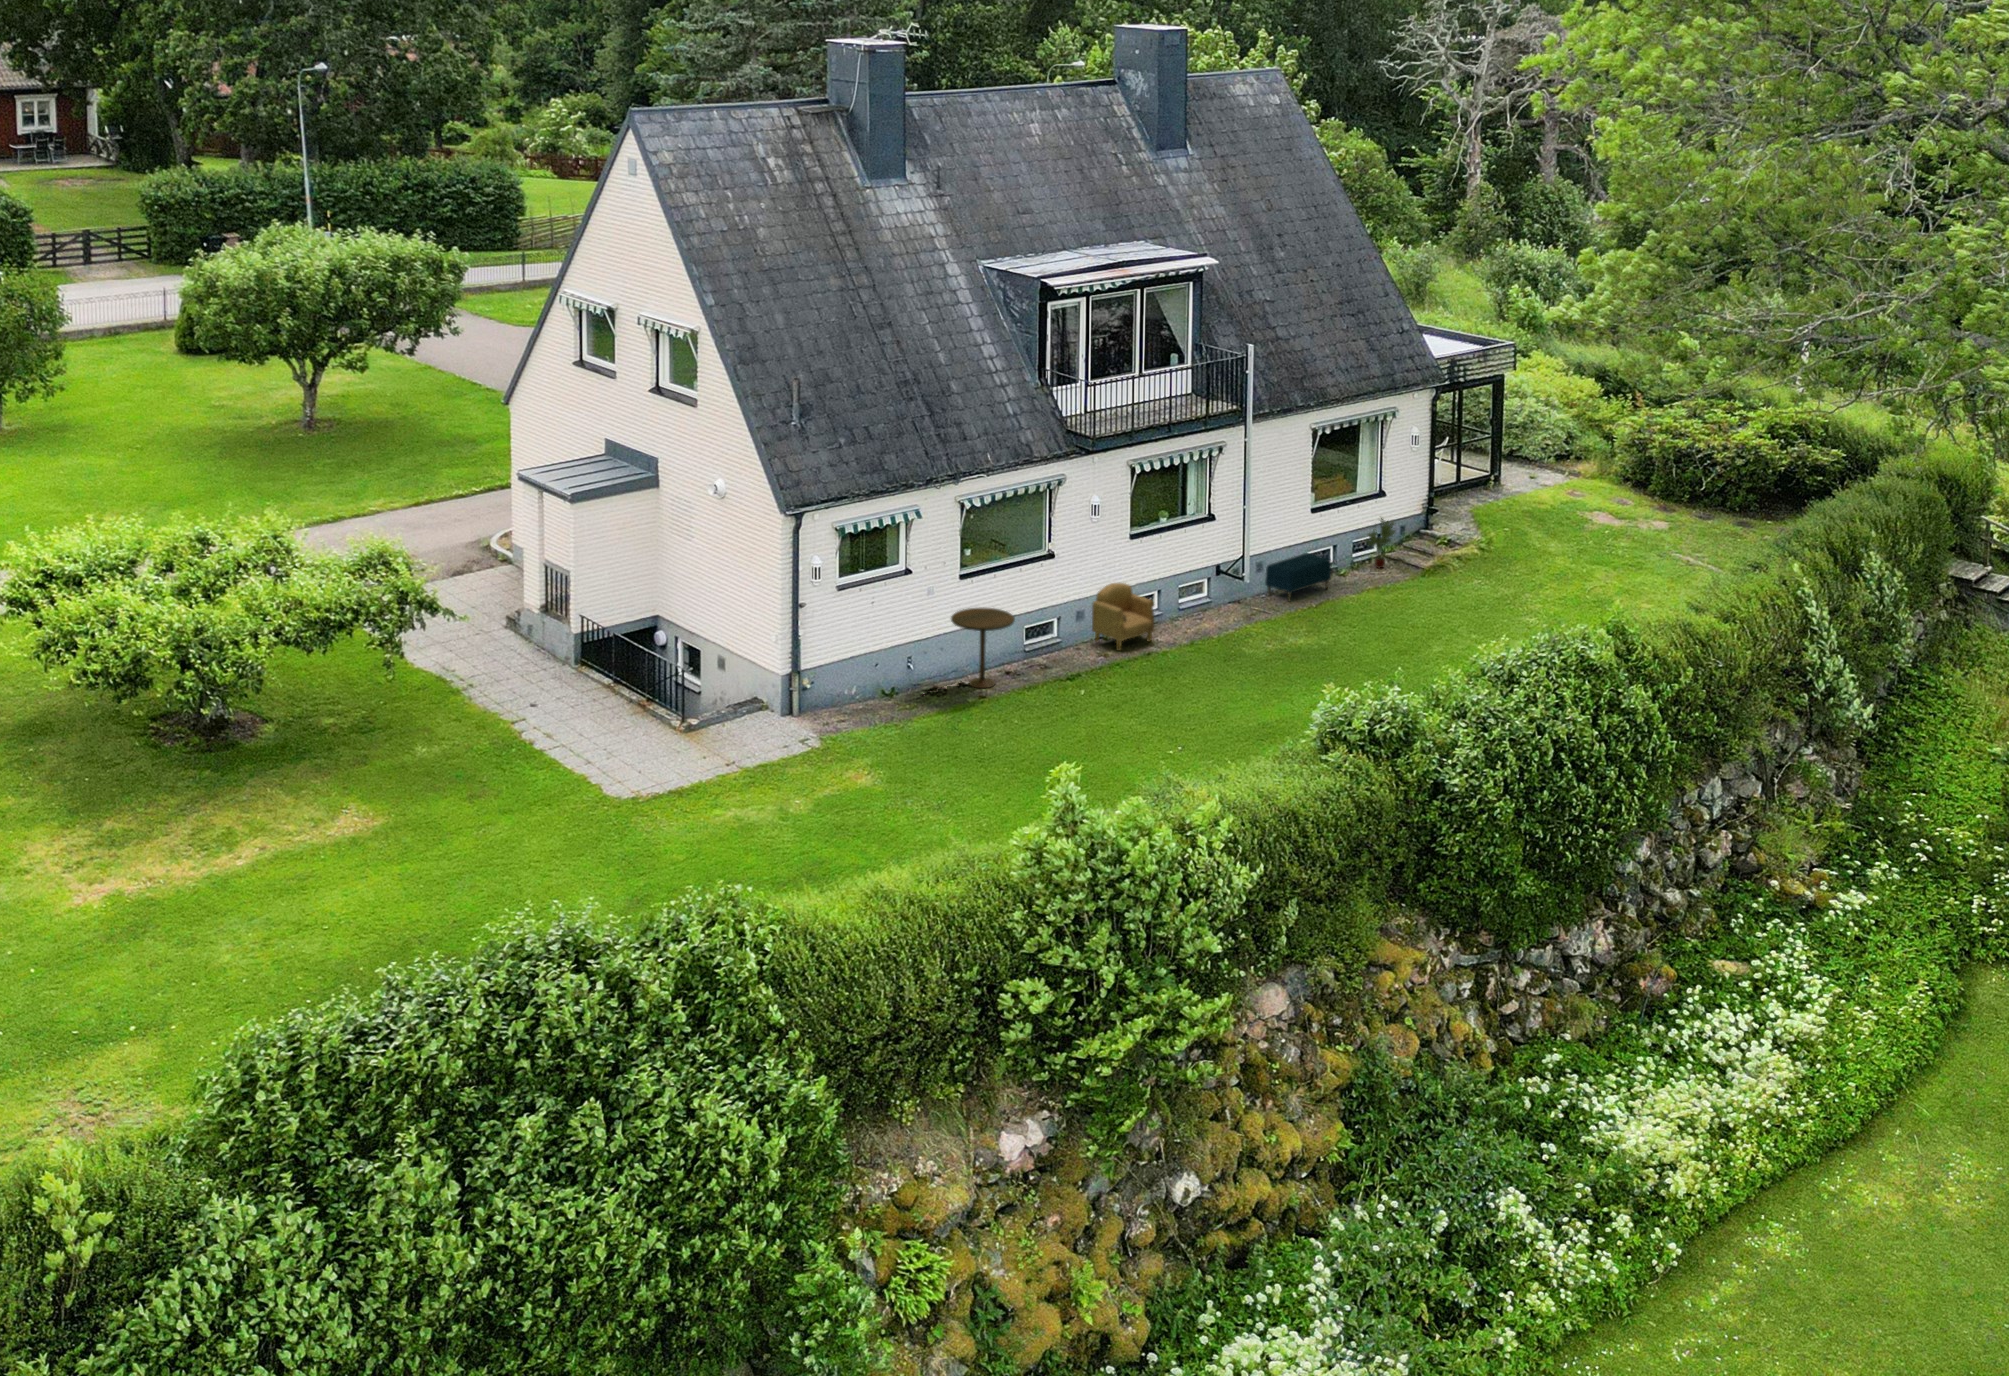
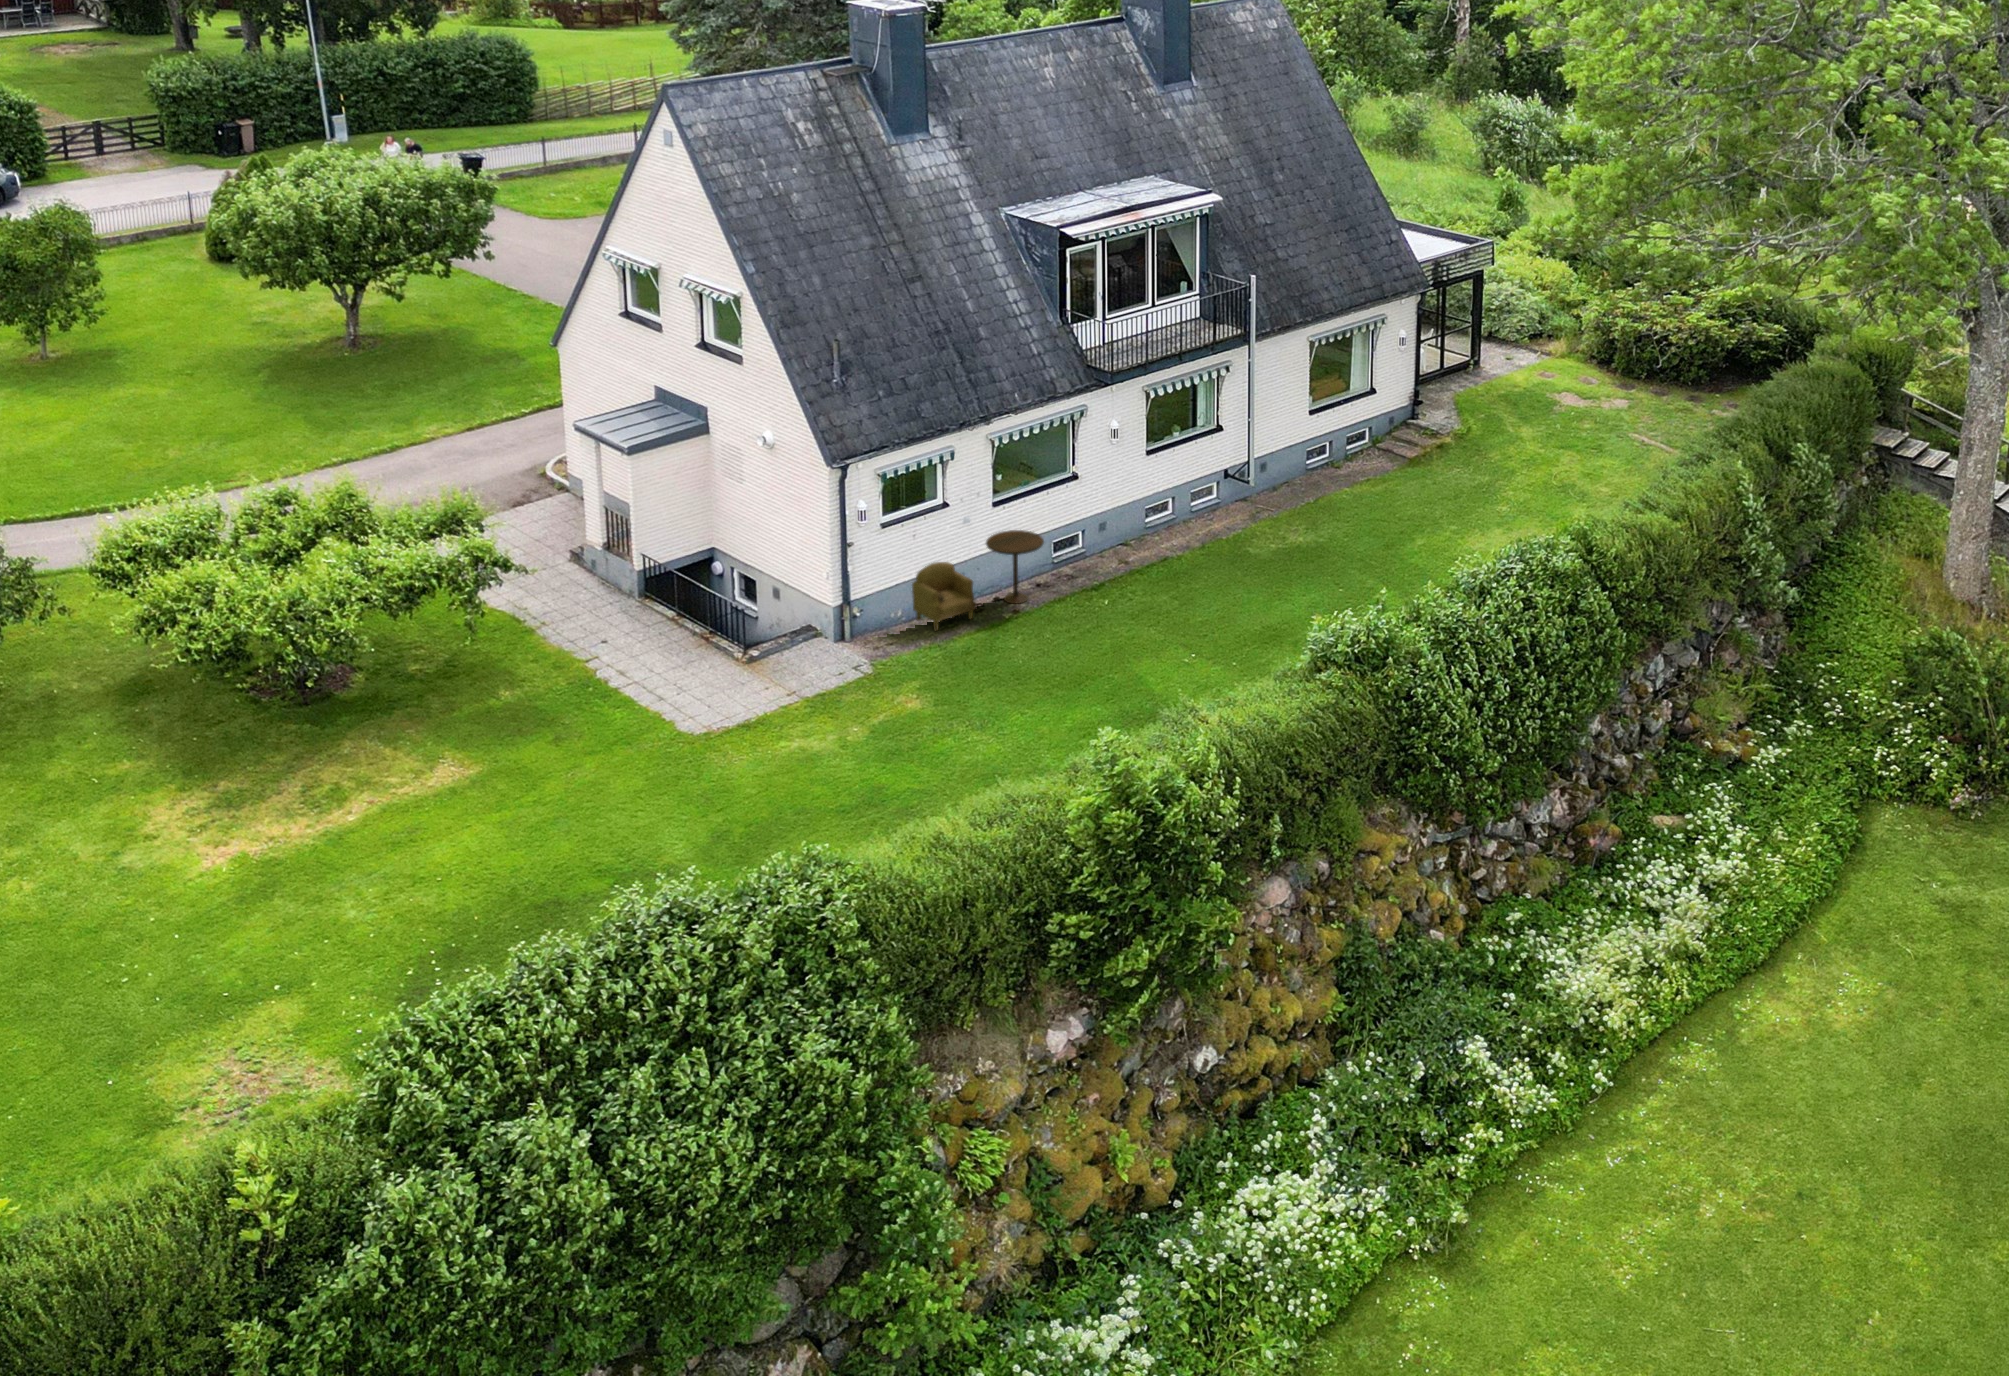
potted tree: present [1367,518,1395,568] -> none [1359,412,1388,460]
bench: present [1265,553,1332,601] -> none [1270,452,1329,499]
armchair: present [1092,583,1154,651] -> present [912,562,975,631]

